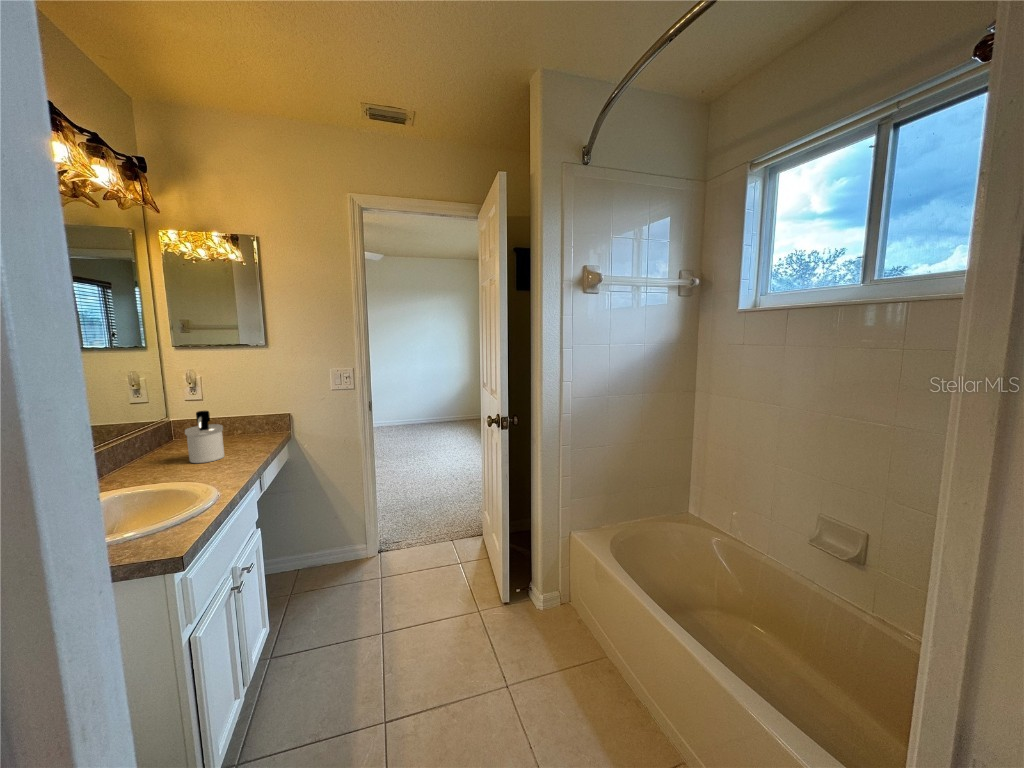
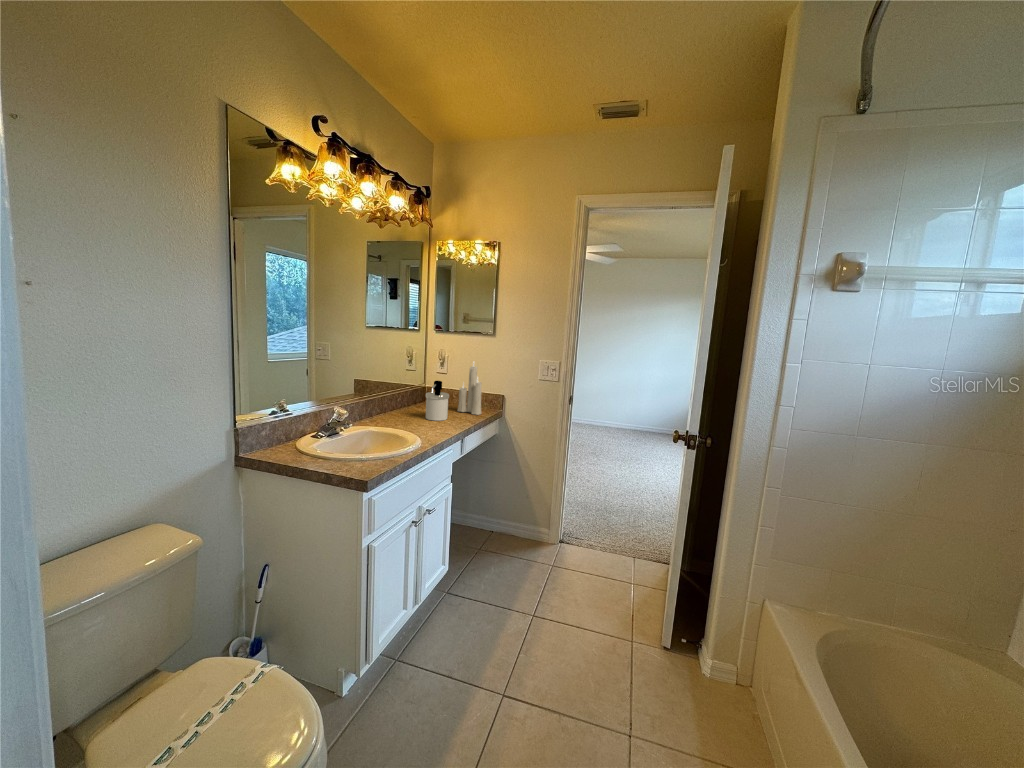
candle: none [230,375,268,444] -> present [457,365,482,415]

